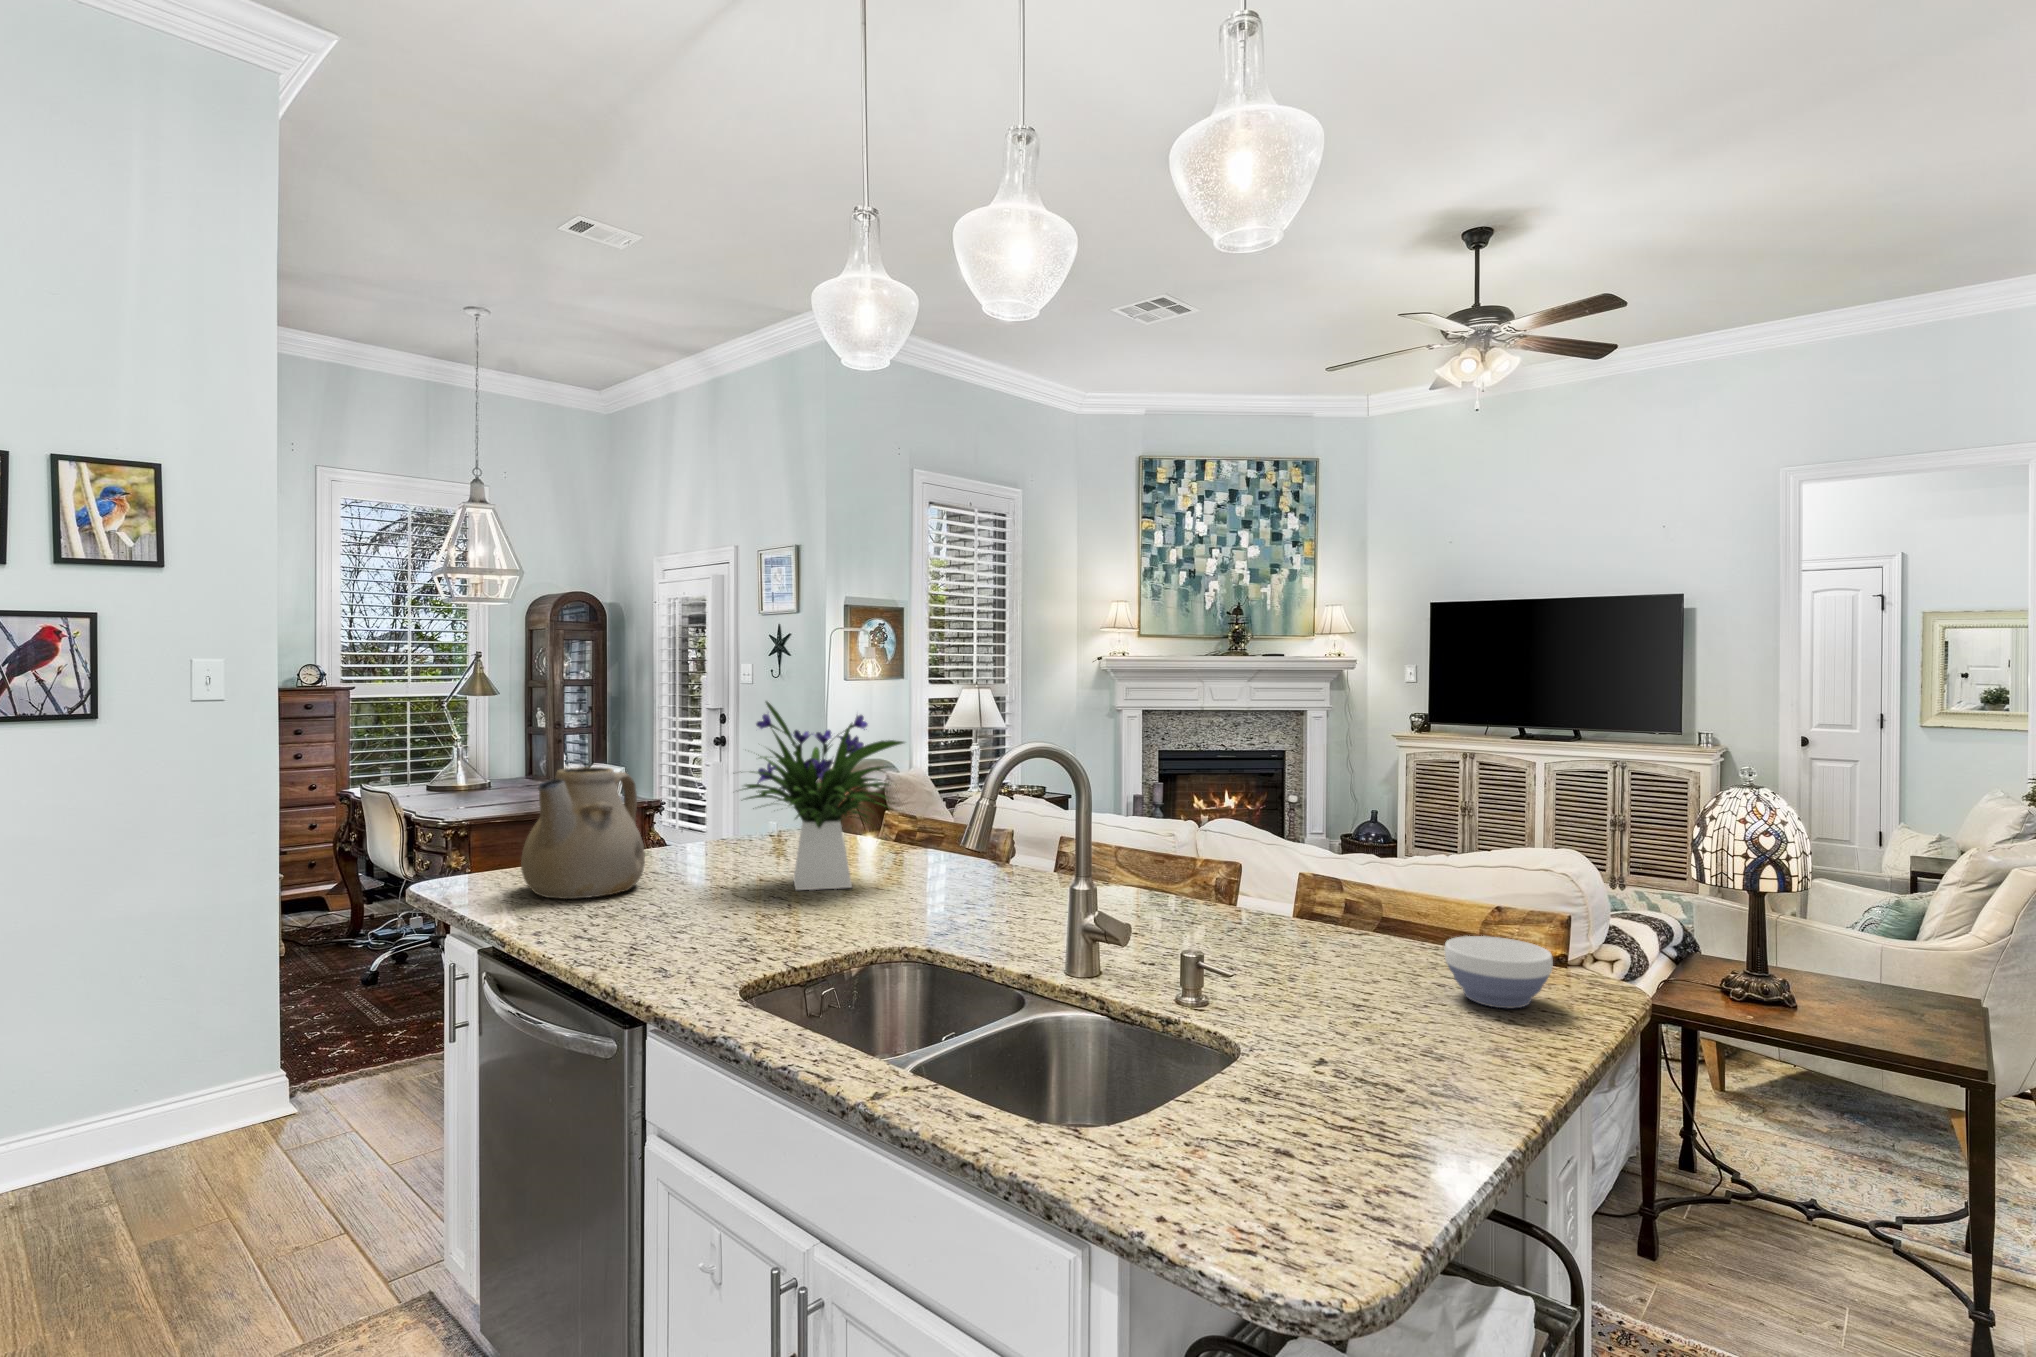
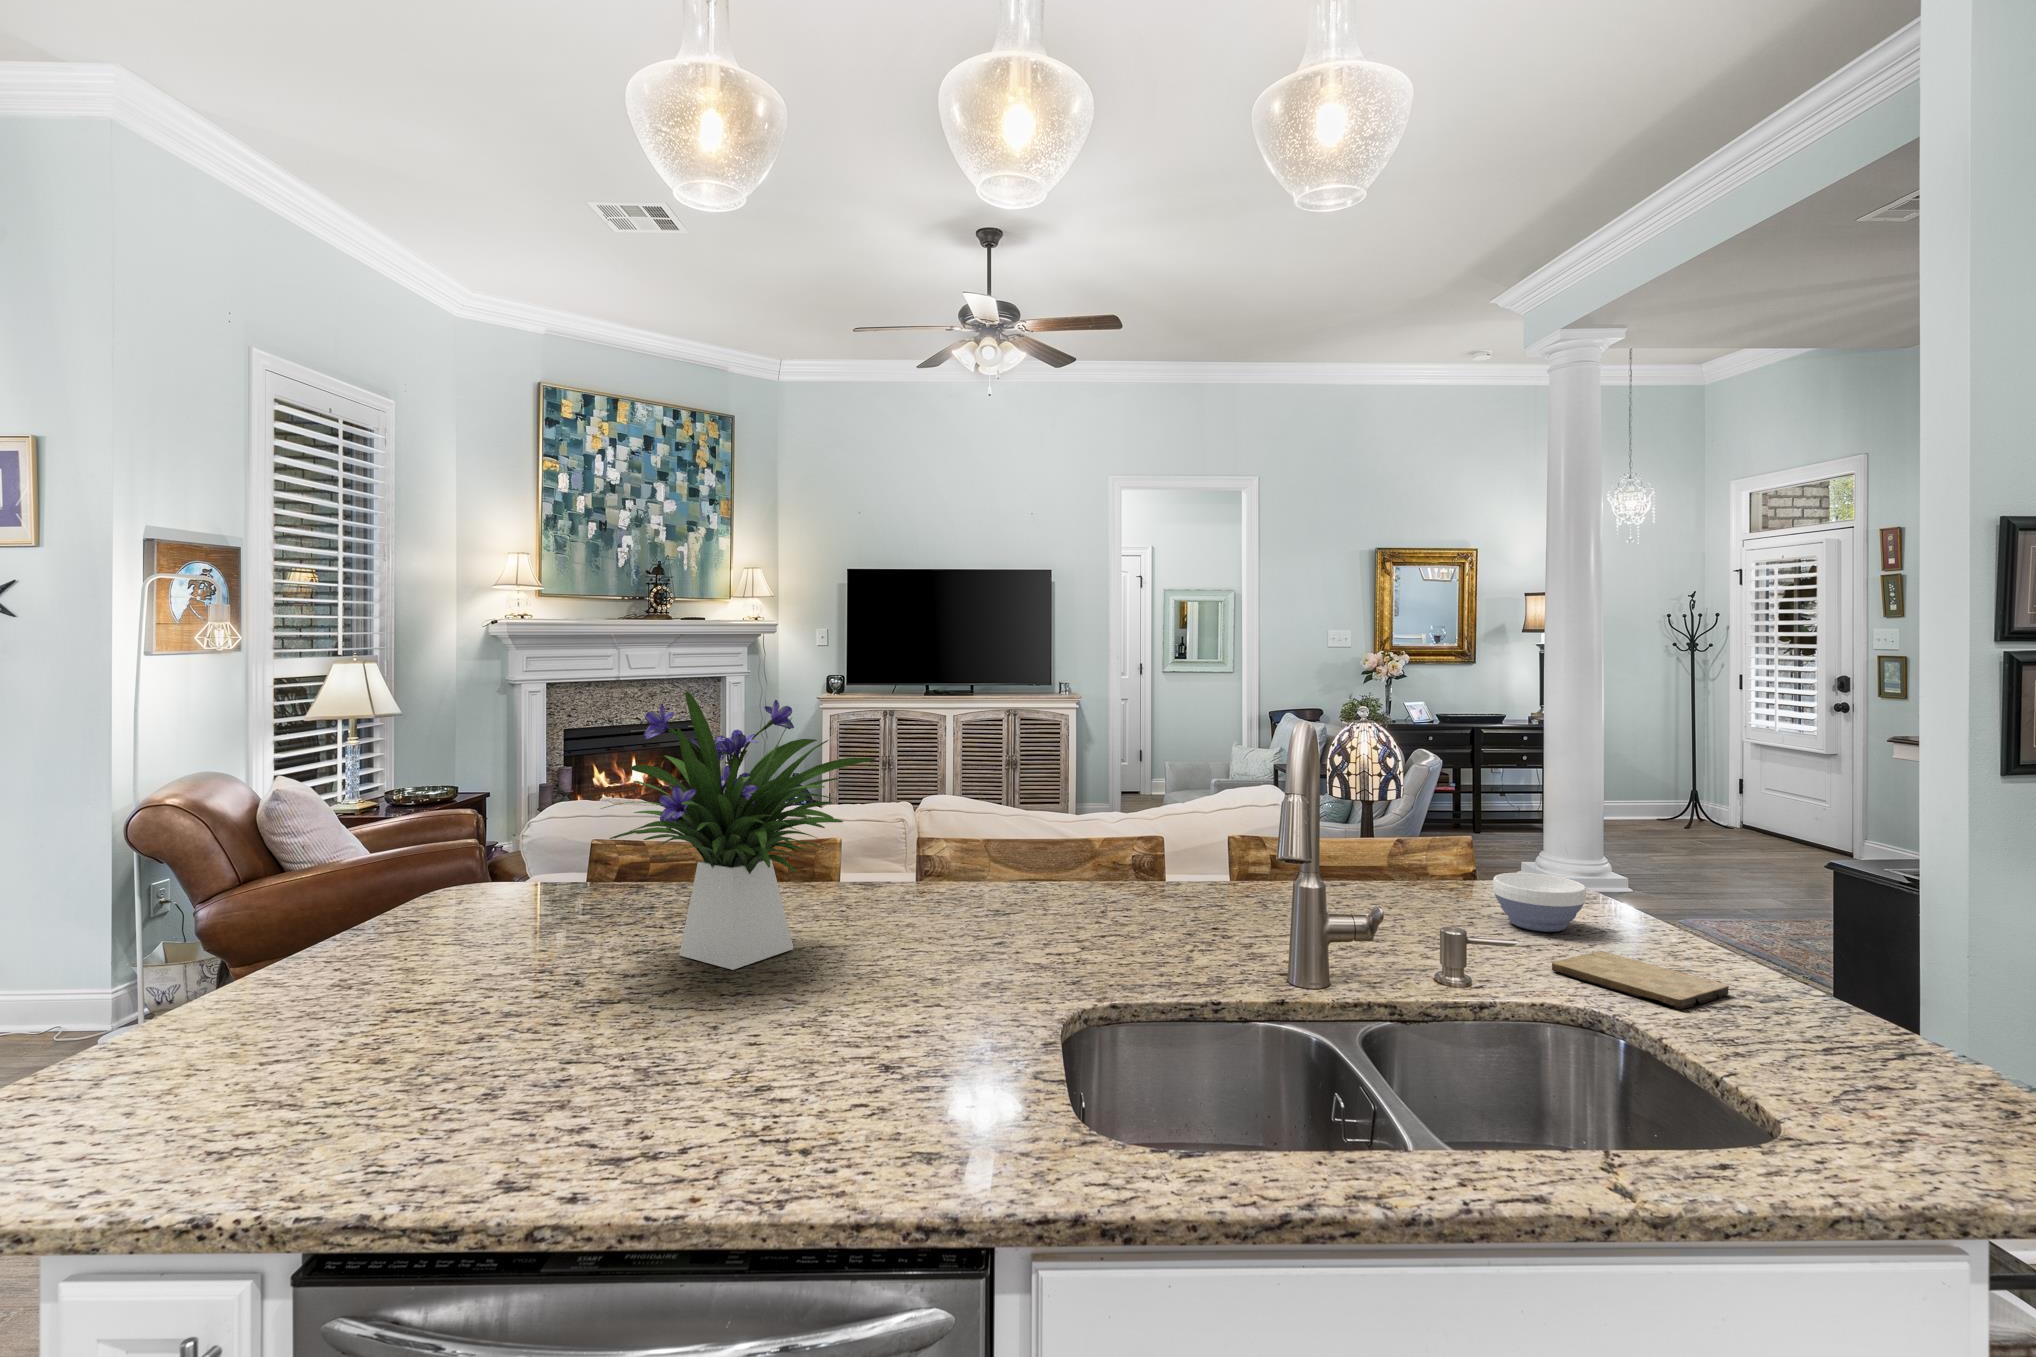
teapot: present [521,767,645,899] -> none [246,824,501,1091]
cutting board: none [1351,1014,1481,1082] -> present [1552,951,1729,1009]

